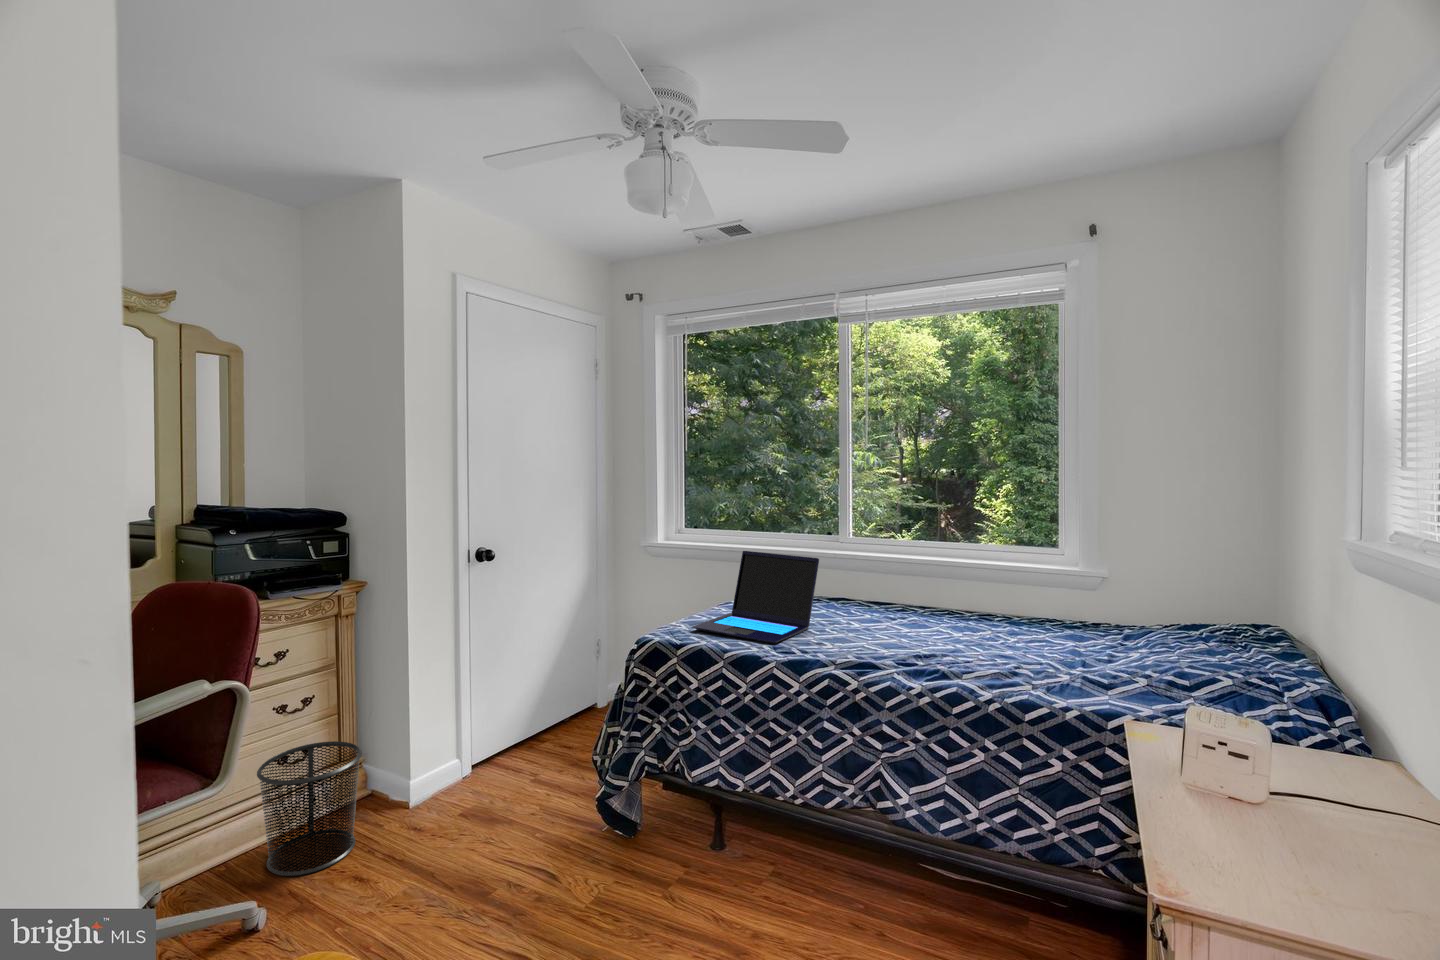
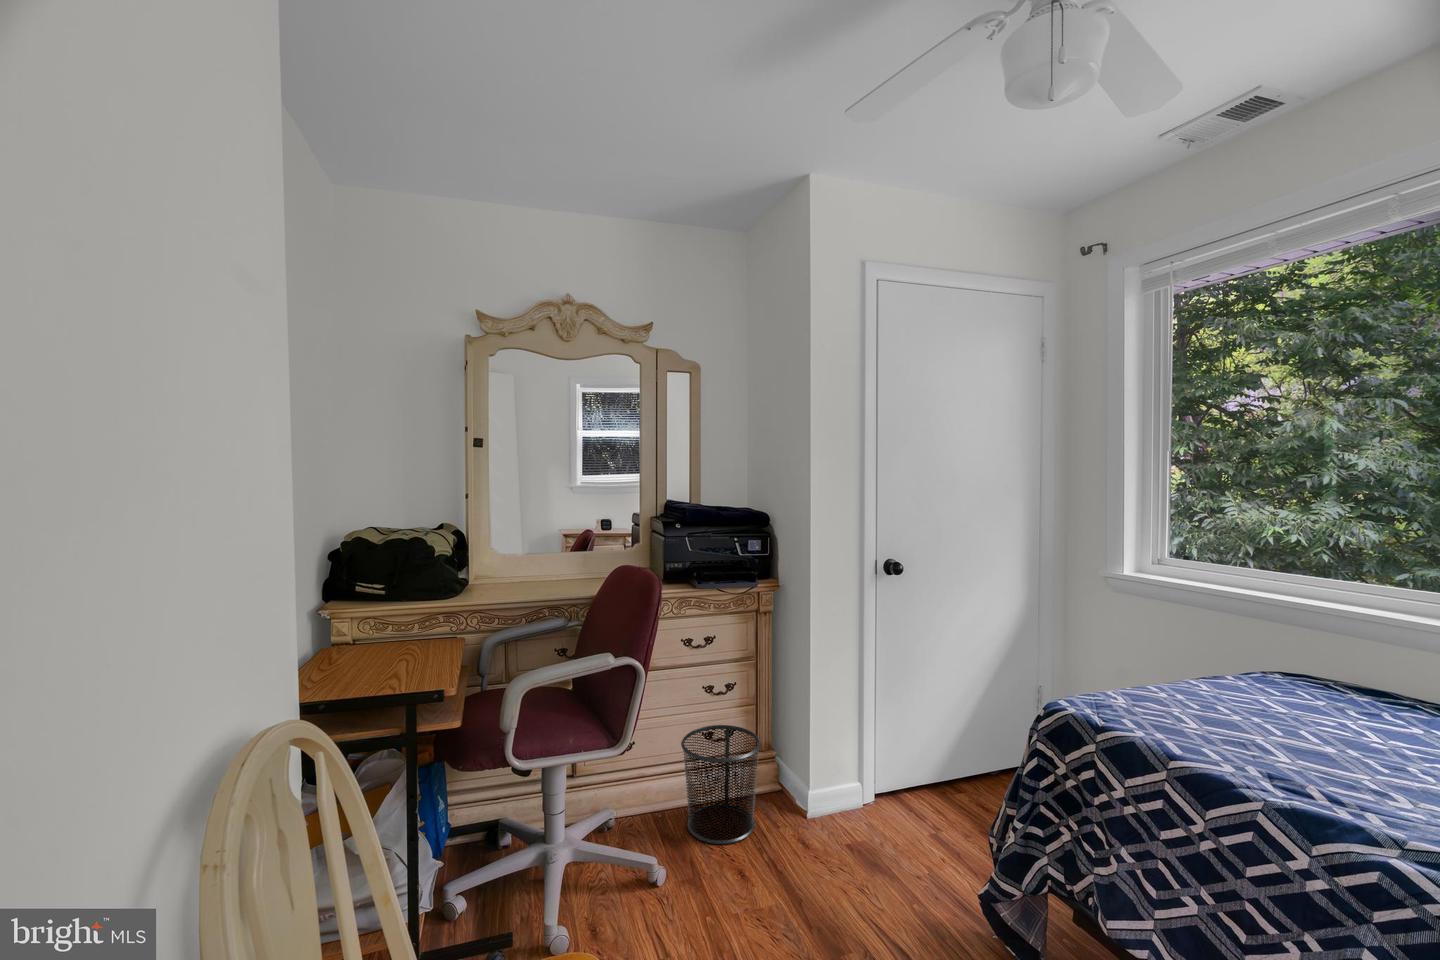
laptop: present [693,551,819,644] -> none [1131,607,1399,770]

